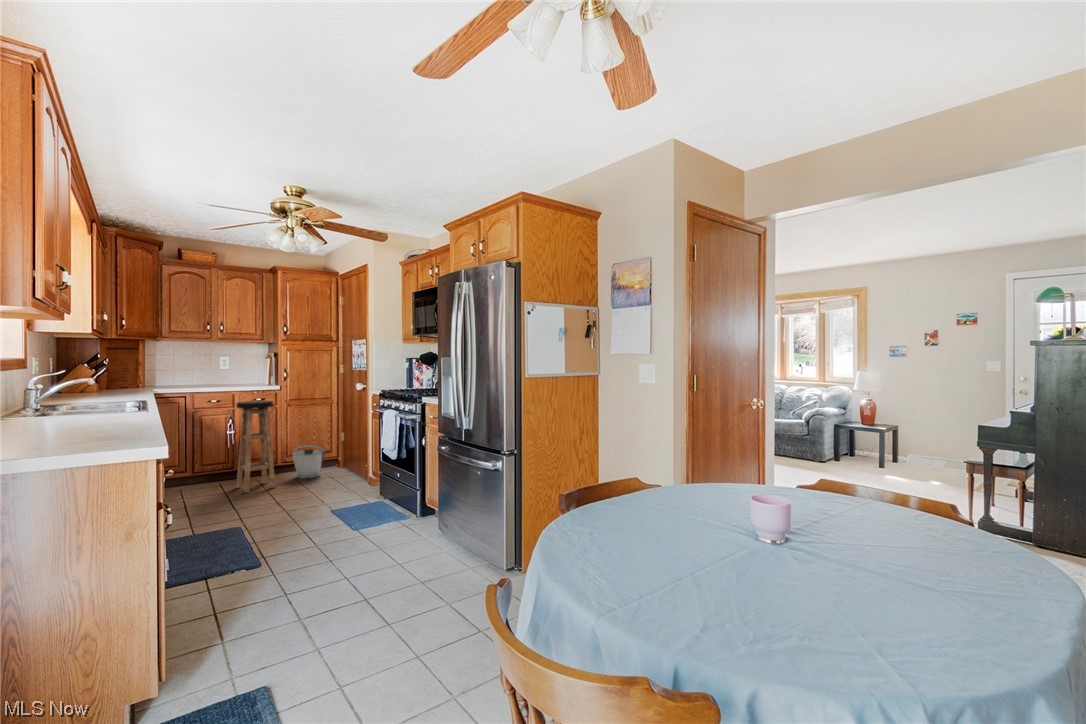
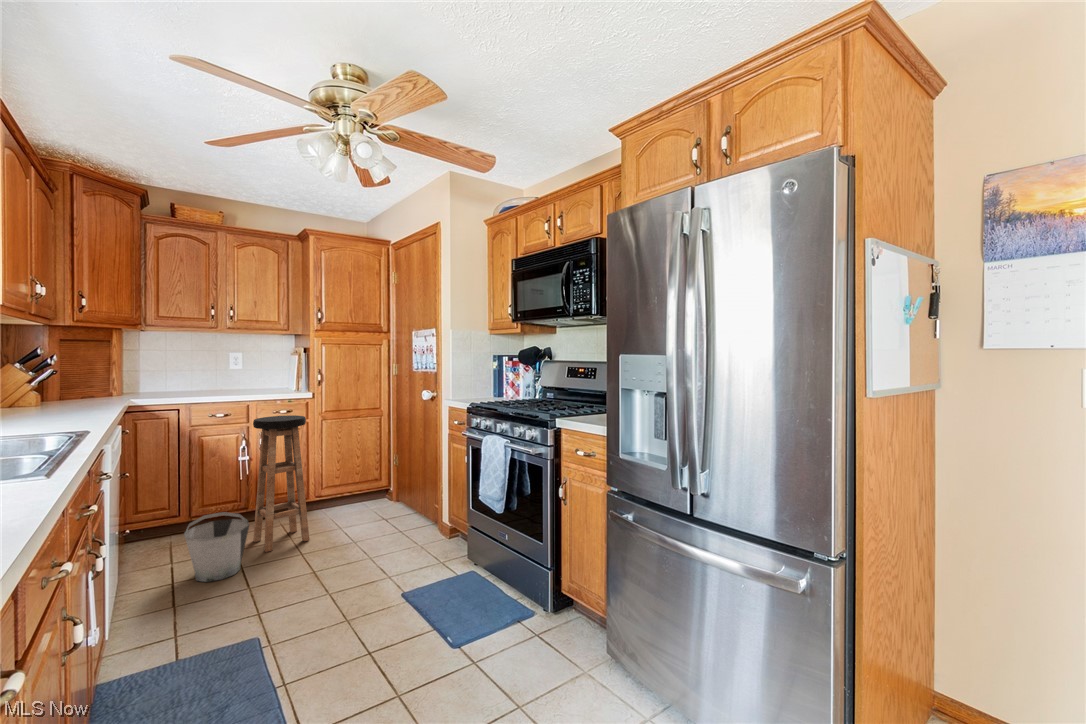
bucket: present [292,445,325,479] -> present [184,512,249,582]

